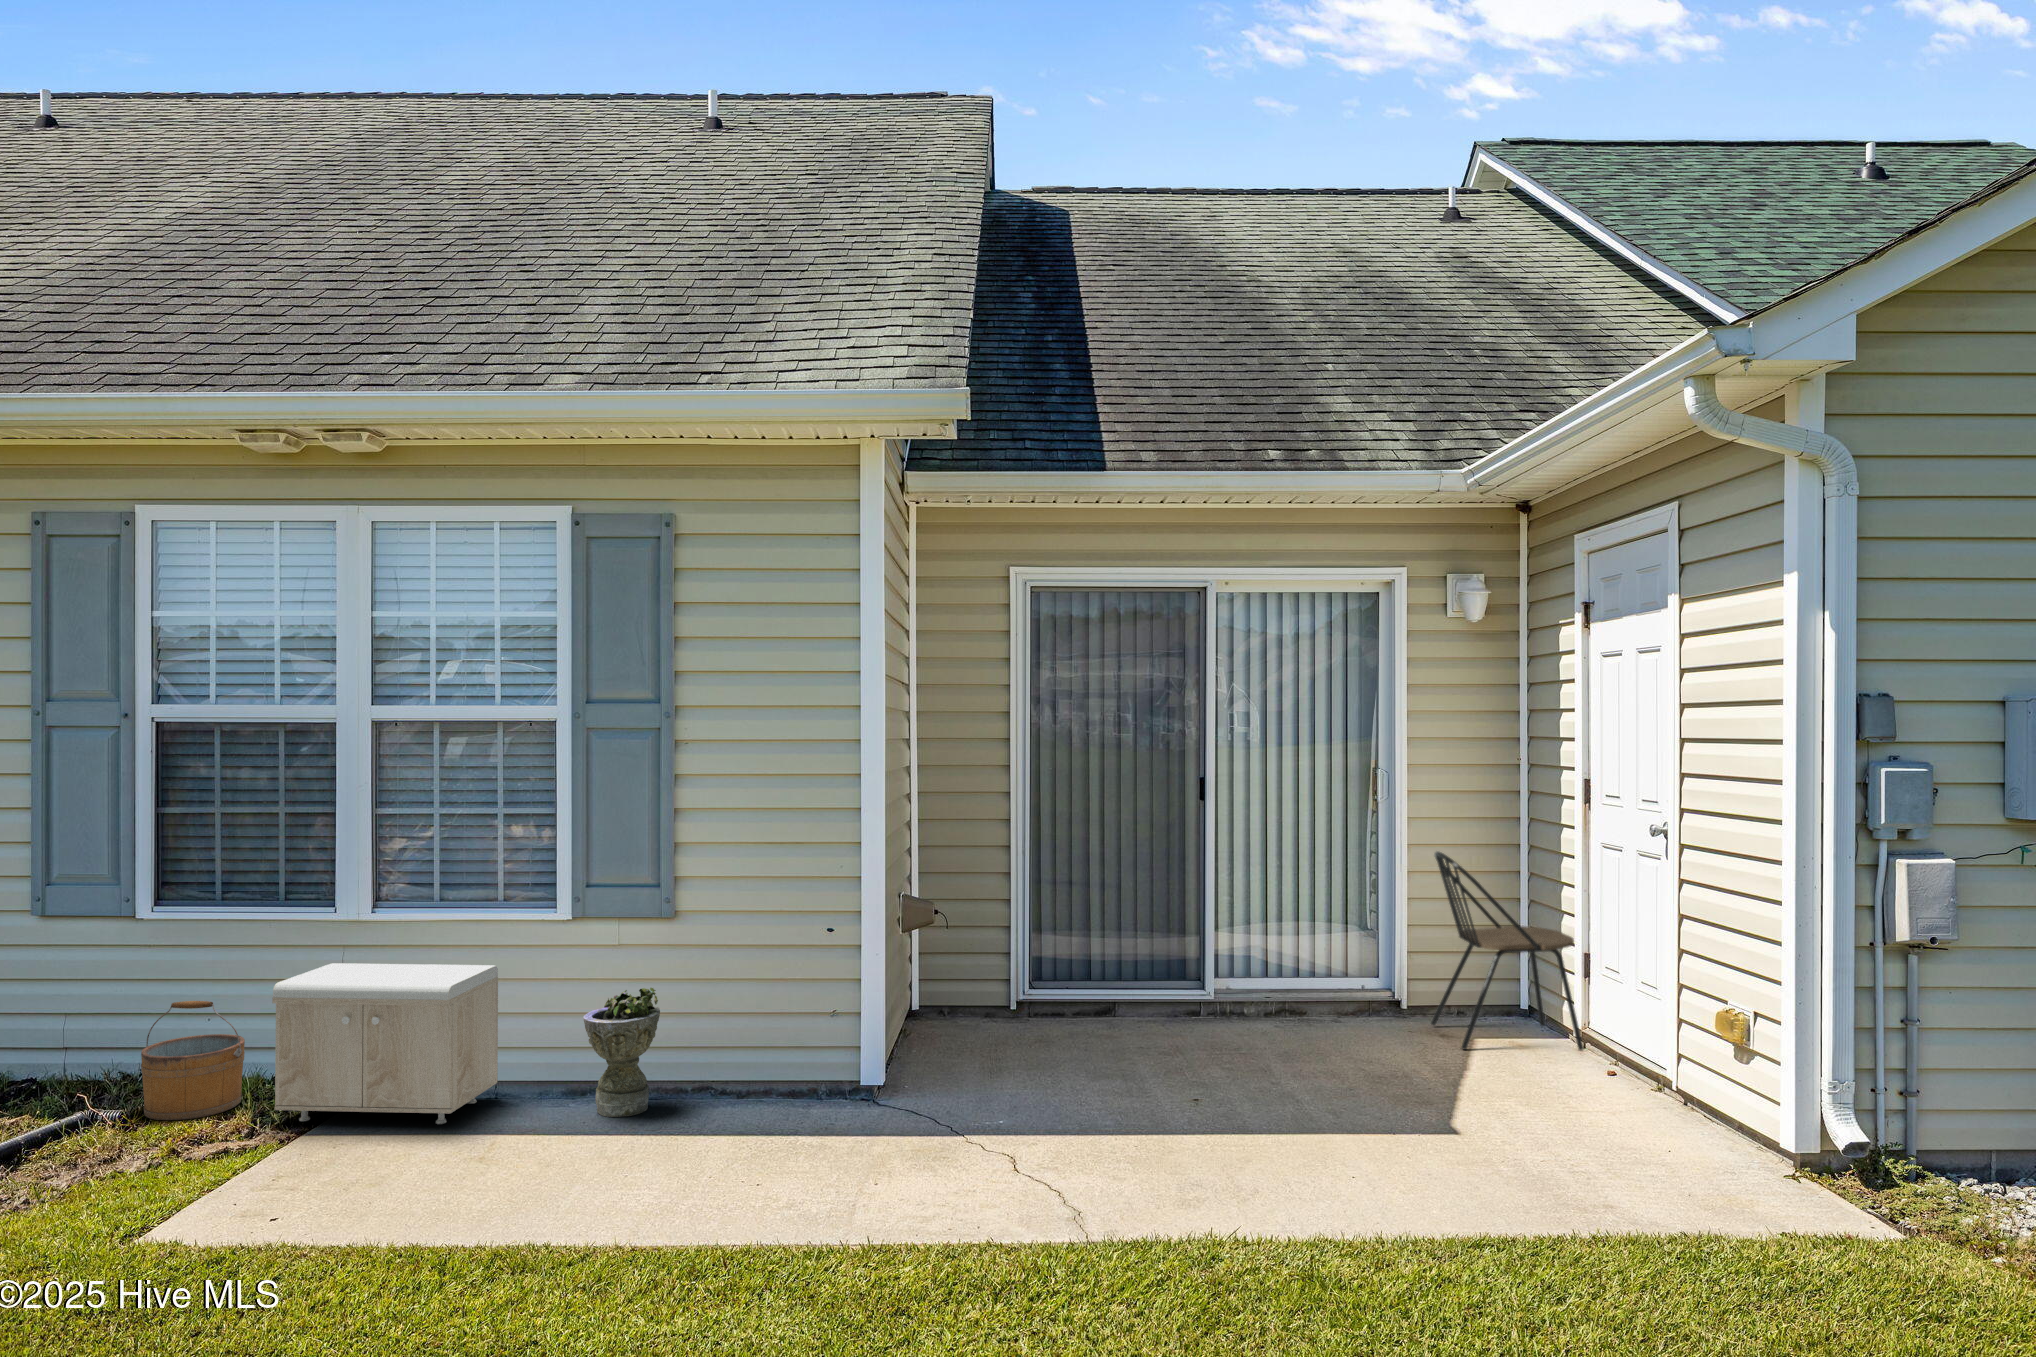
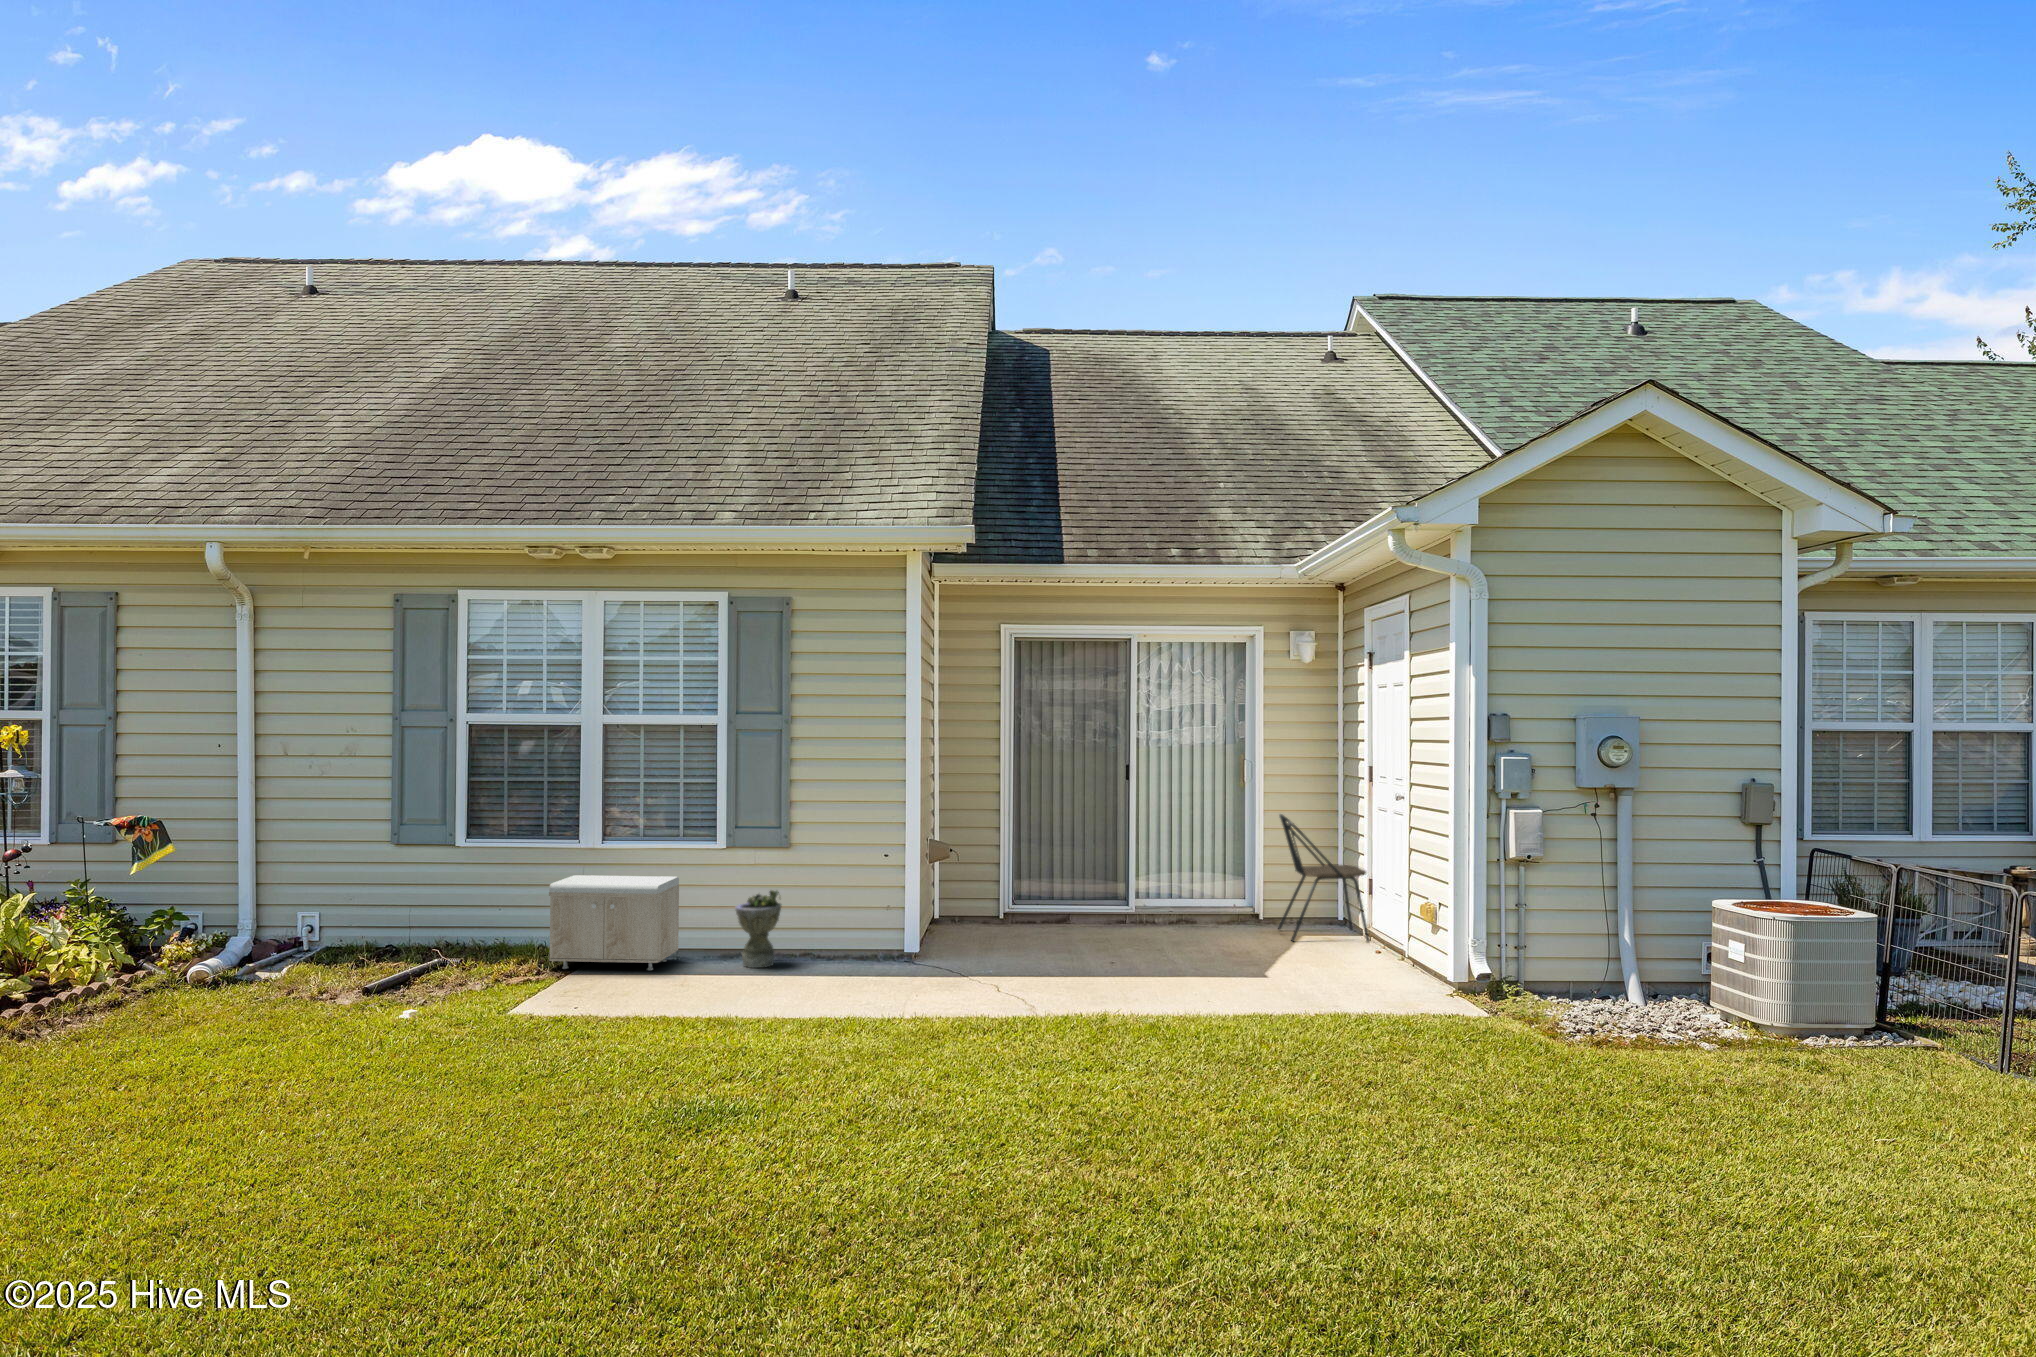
bucket: present [141,1001,245,1120] -> none [463,897,522,968]

